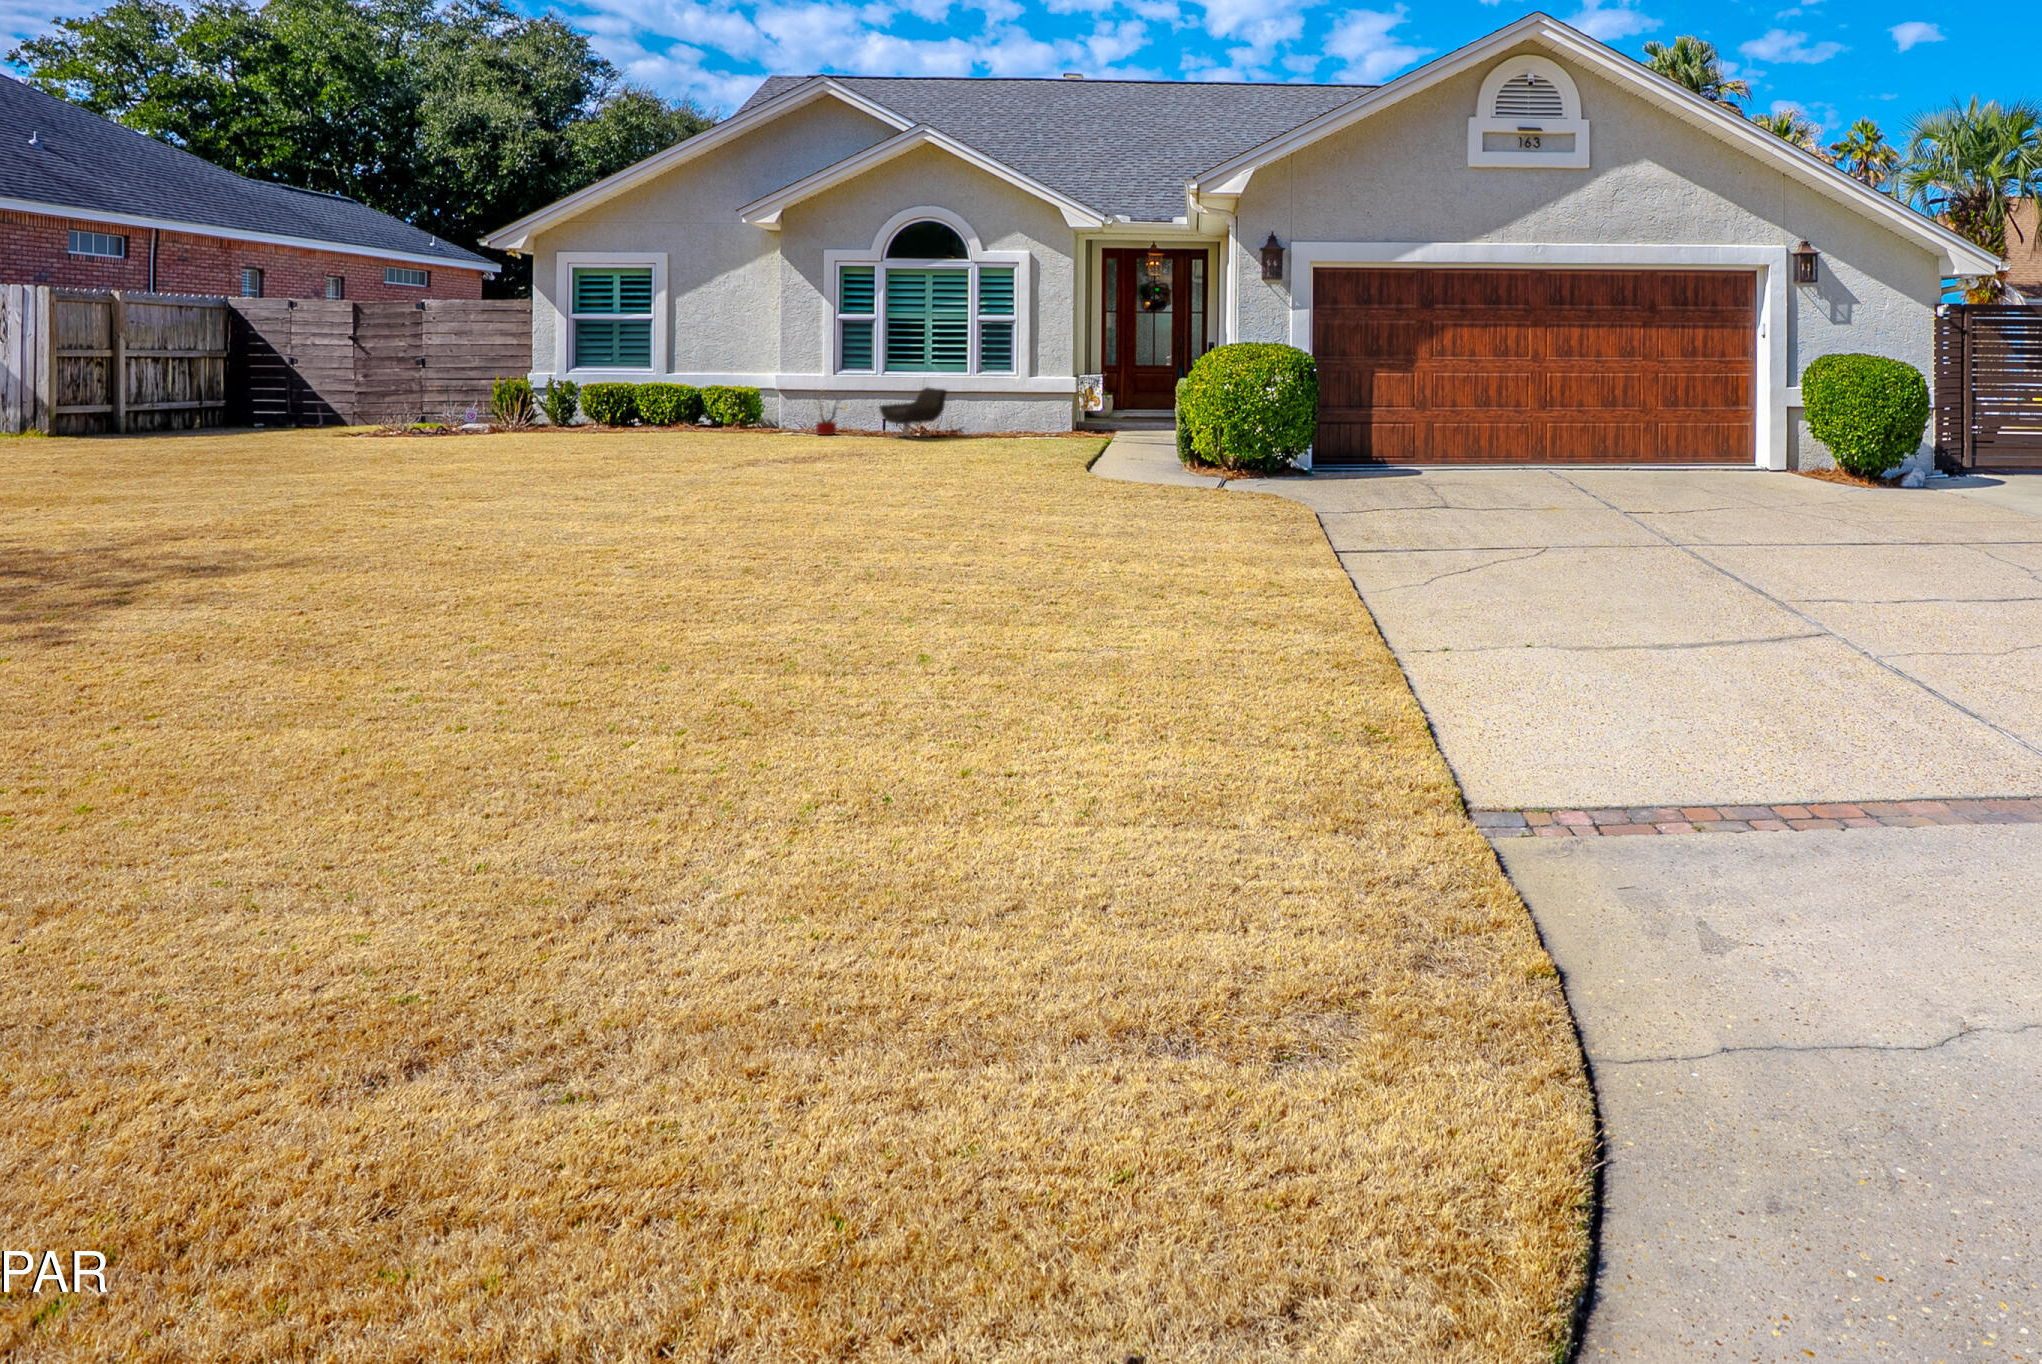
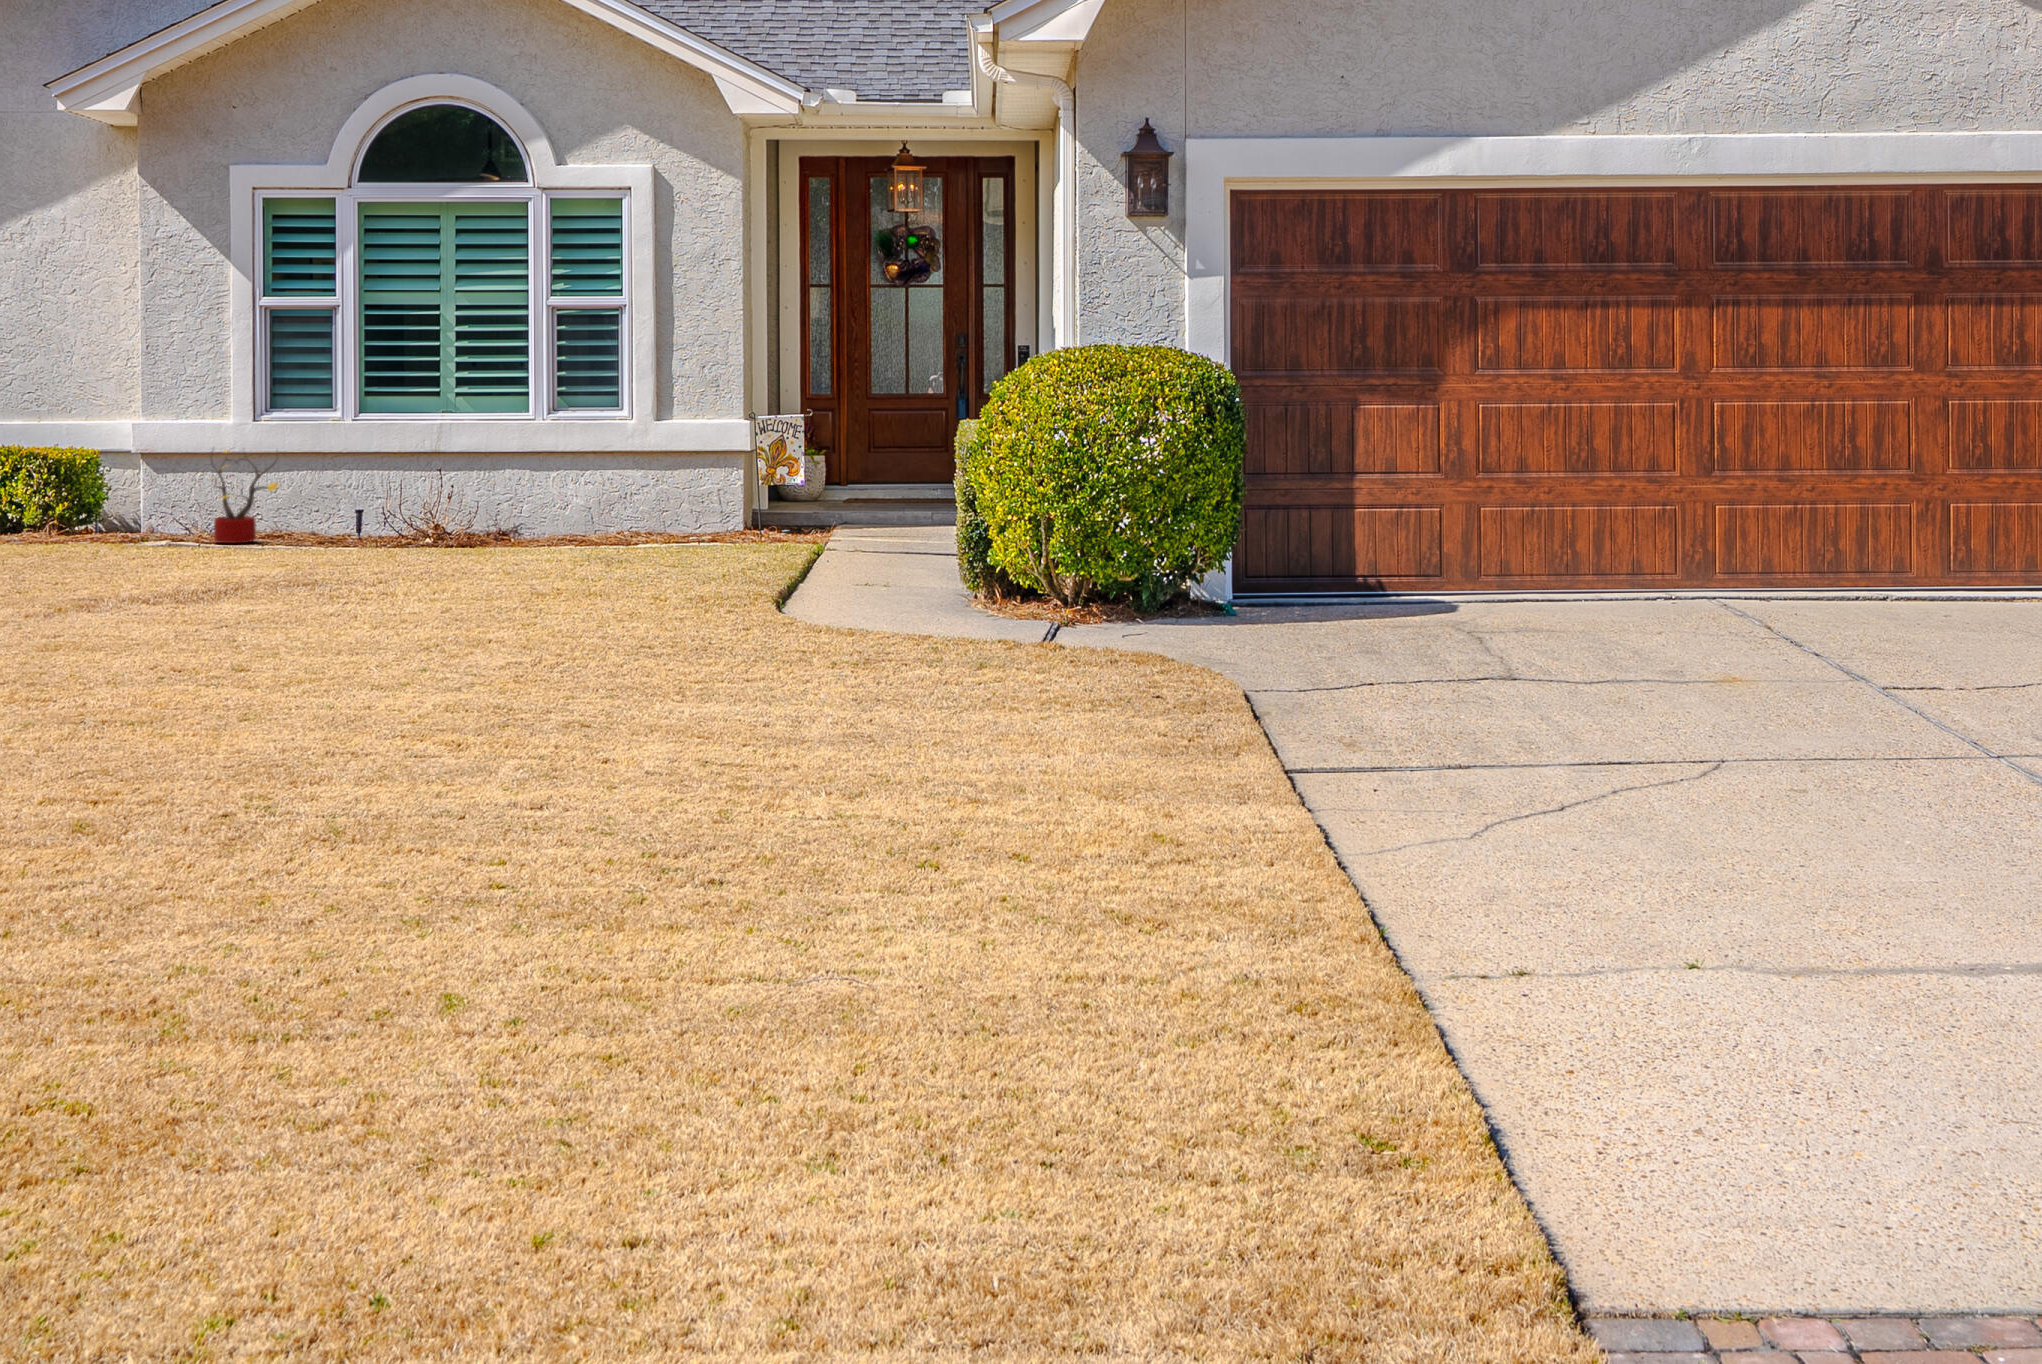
lounge chair: present [880,388,947,437] -> none [342,444,480,552]

